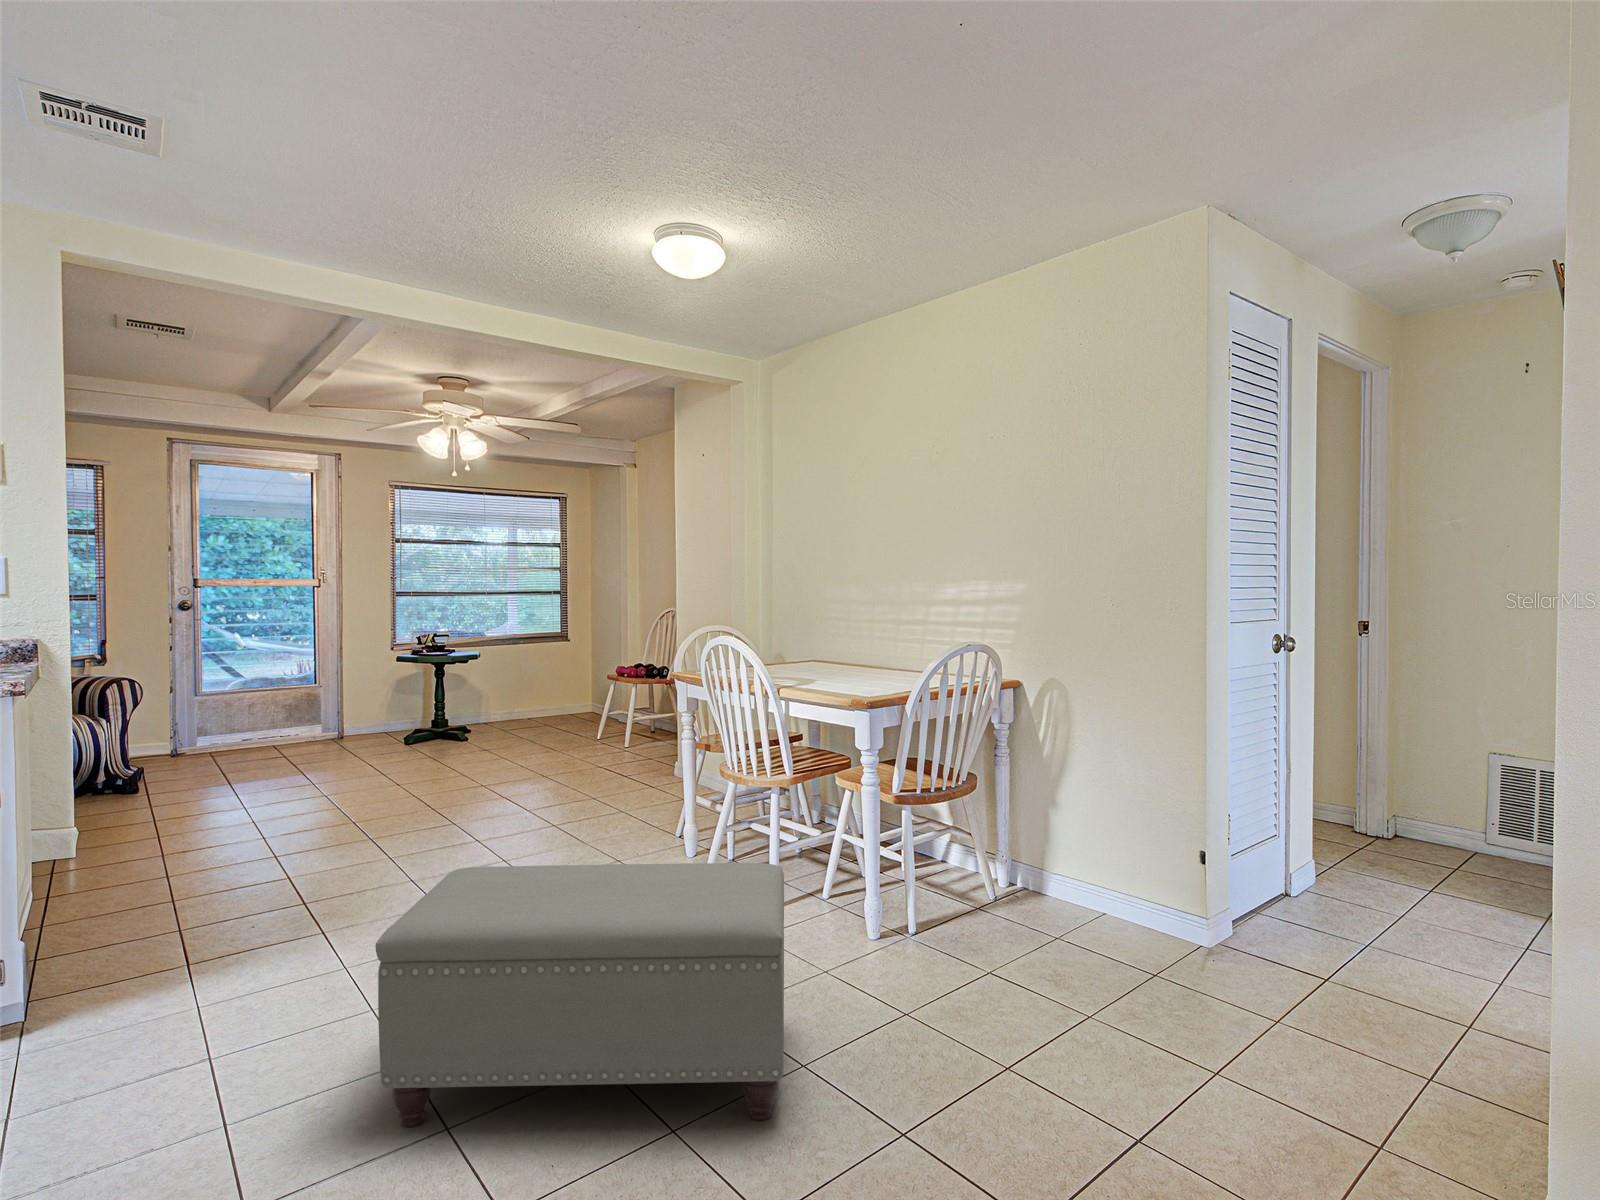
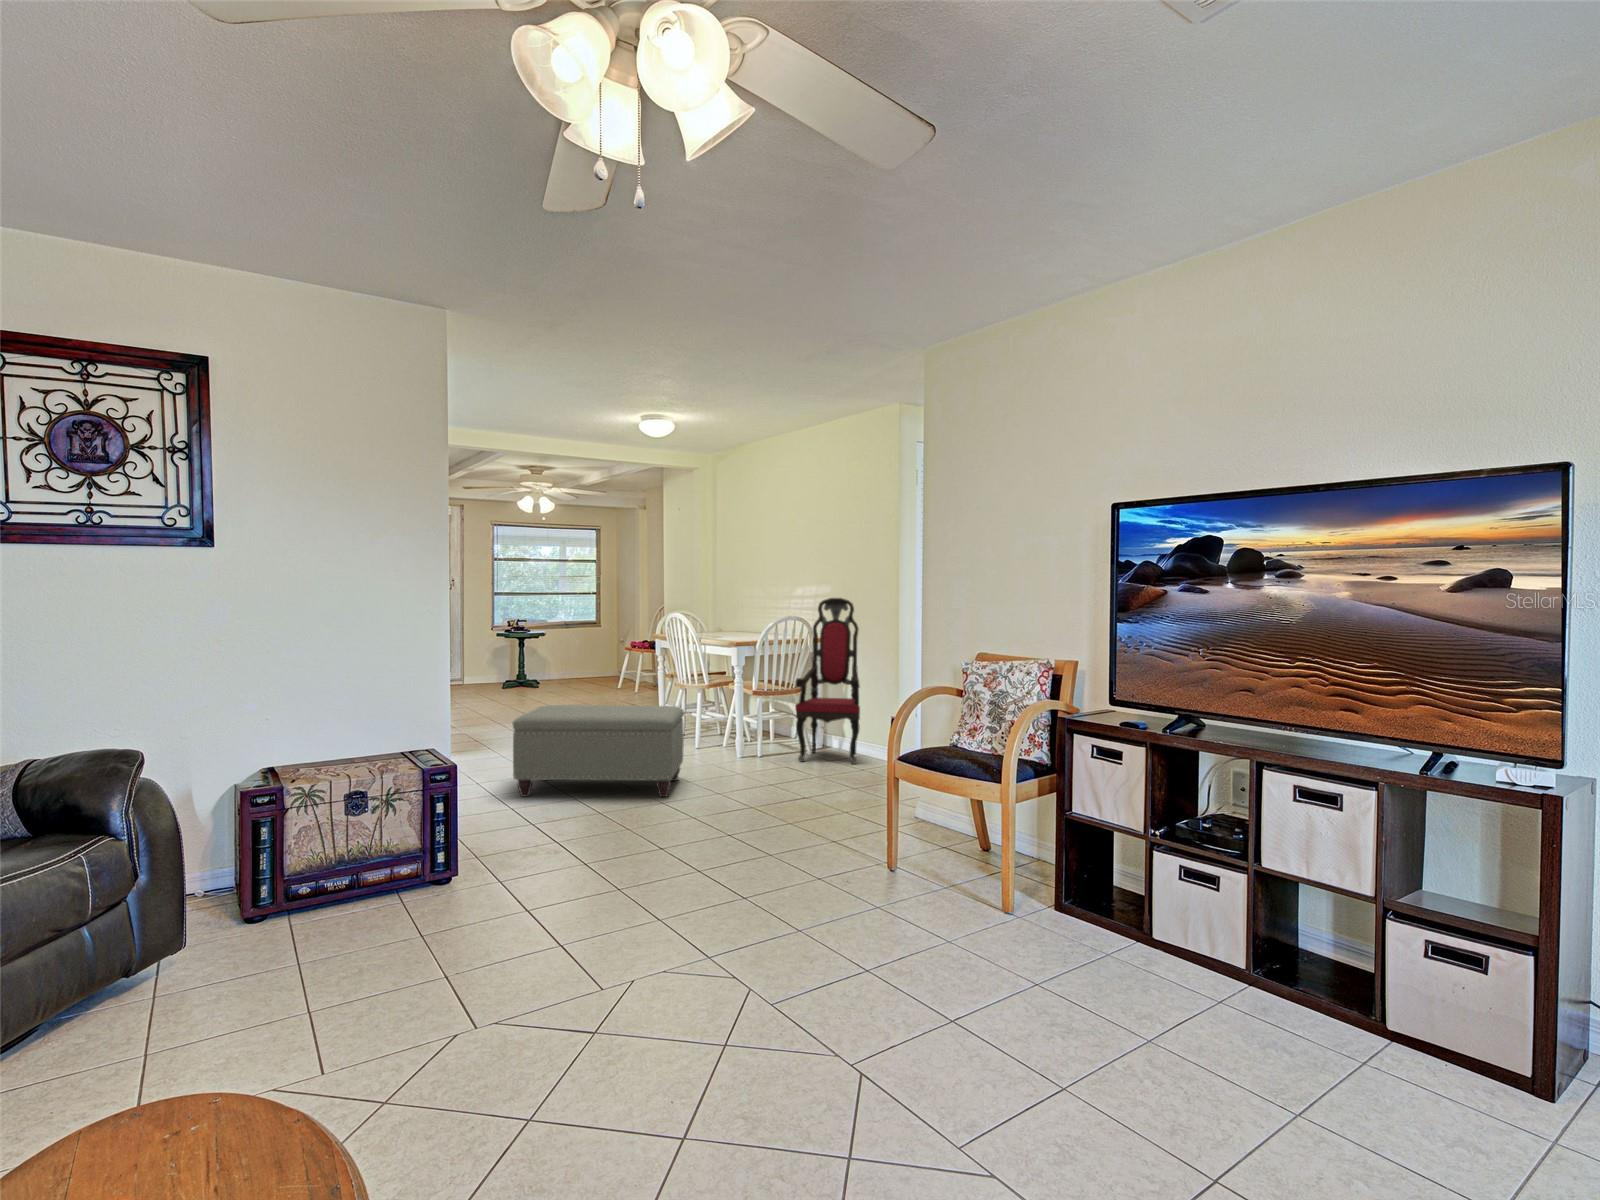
armchair: none [997,601,1138,955] -> present [795,598,860,764]

